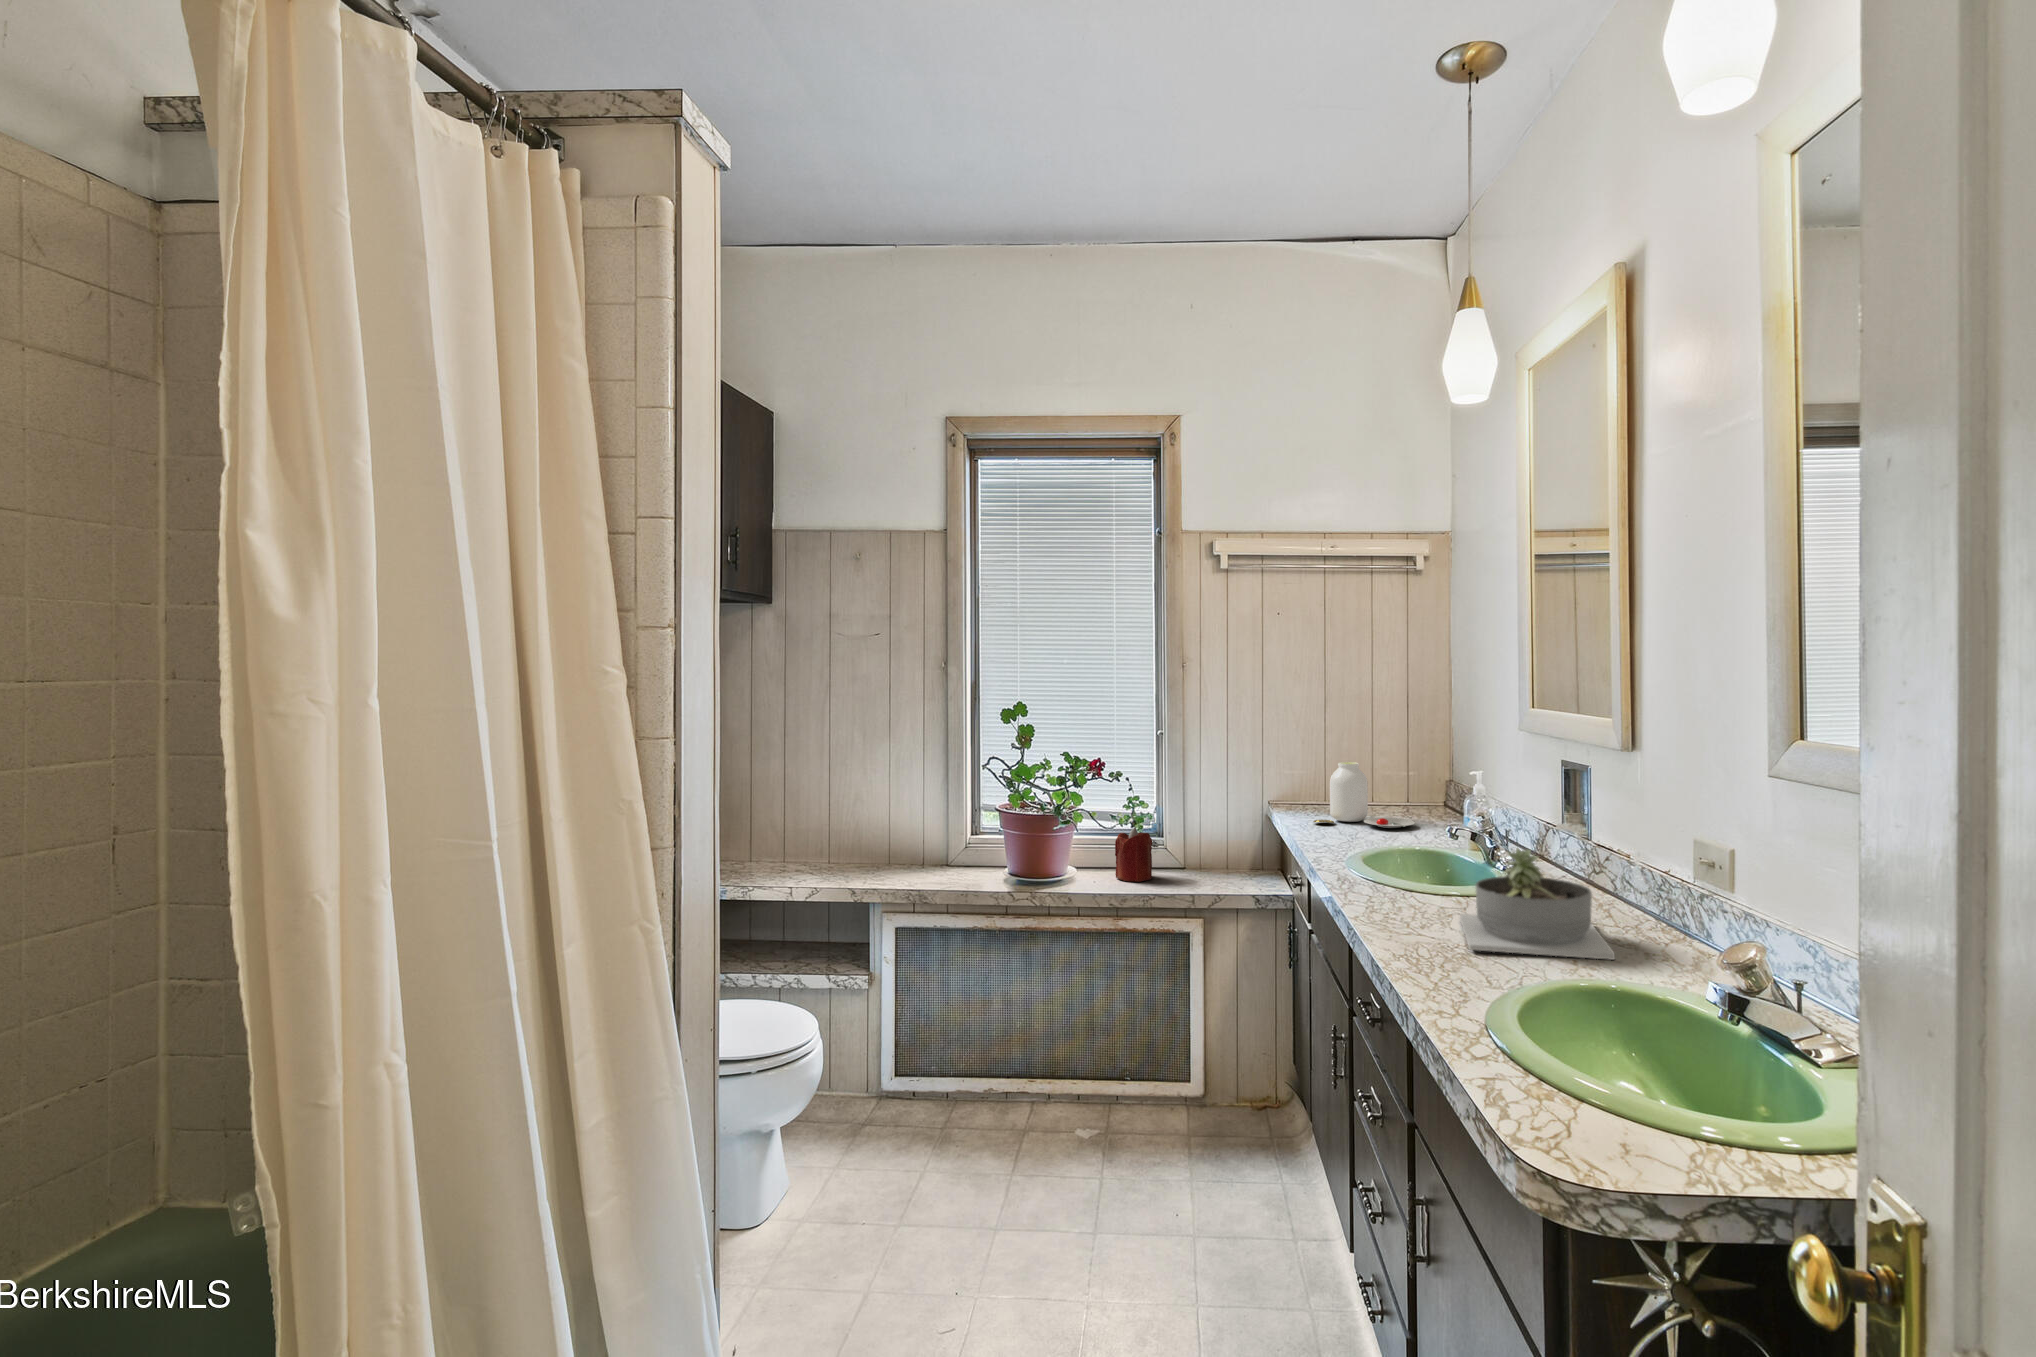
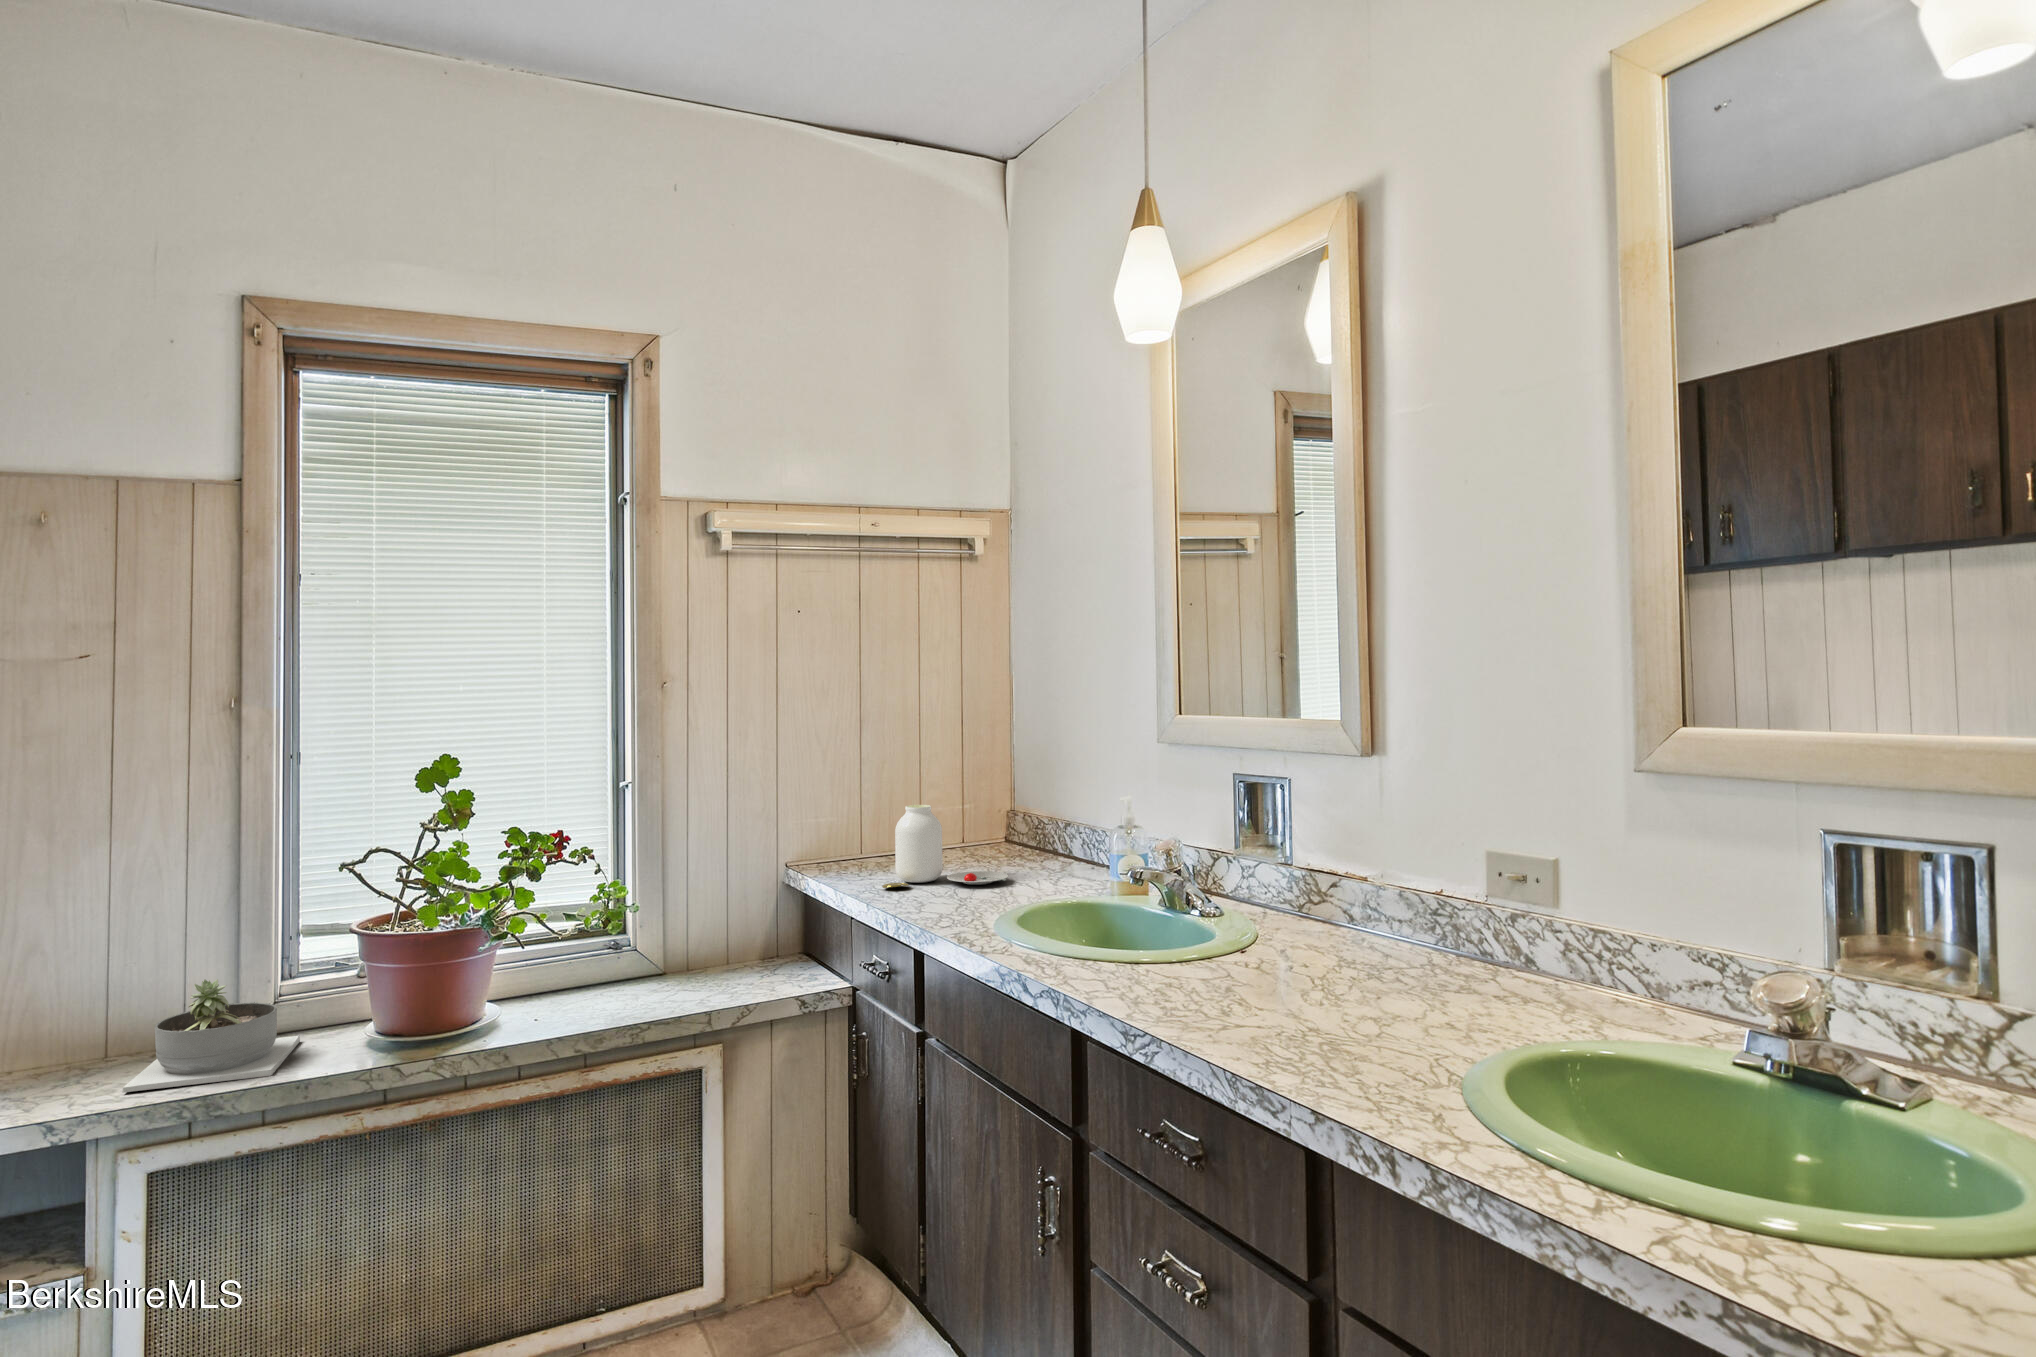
candle: present [1115,827,1152,882] -> none [573,925,631,1009]
succulent planter: present [1460,848,1615,960] -> present [122,979,300,1092]

